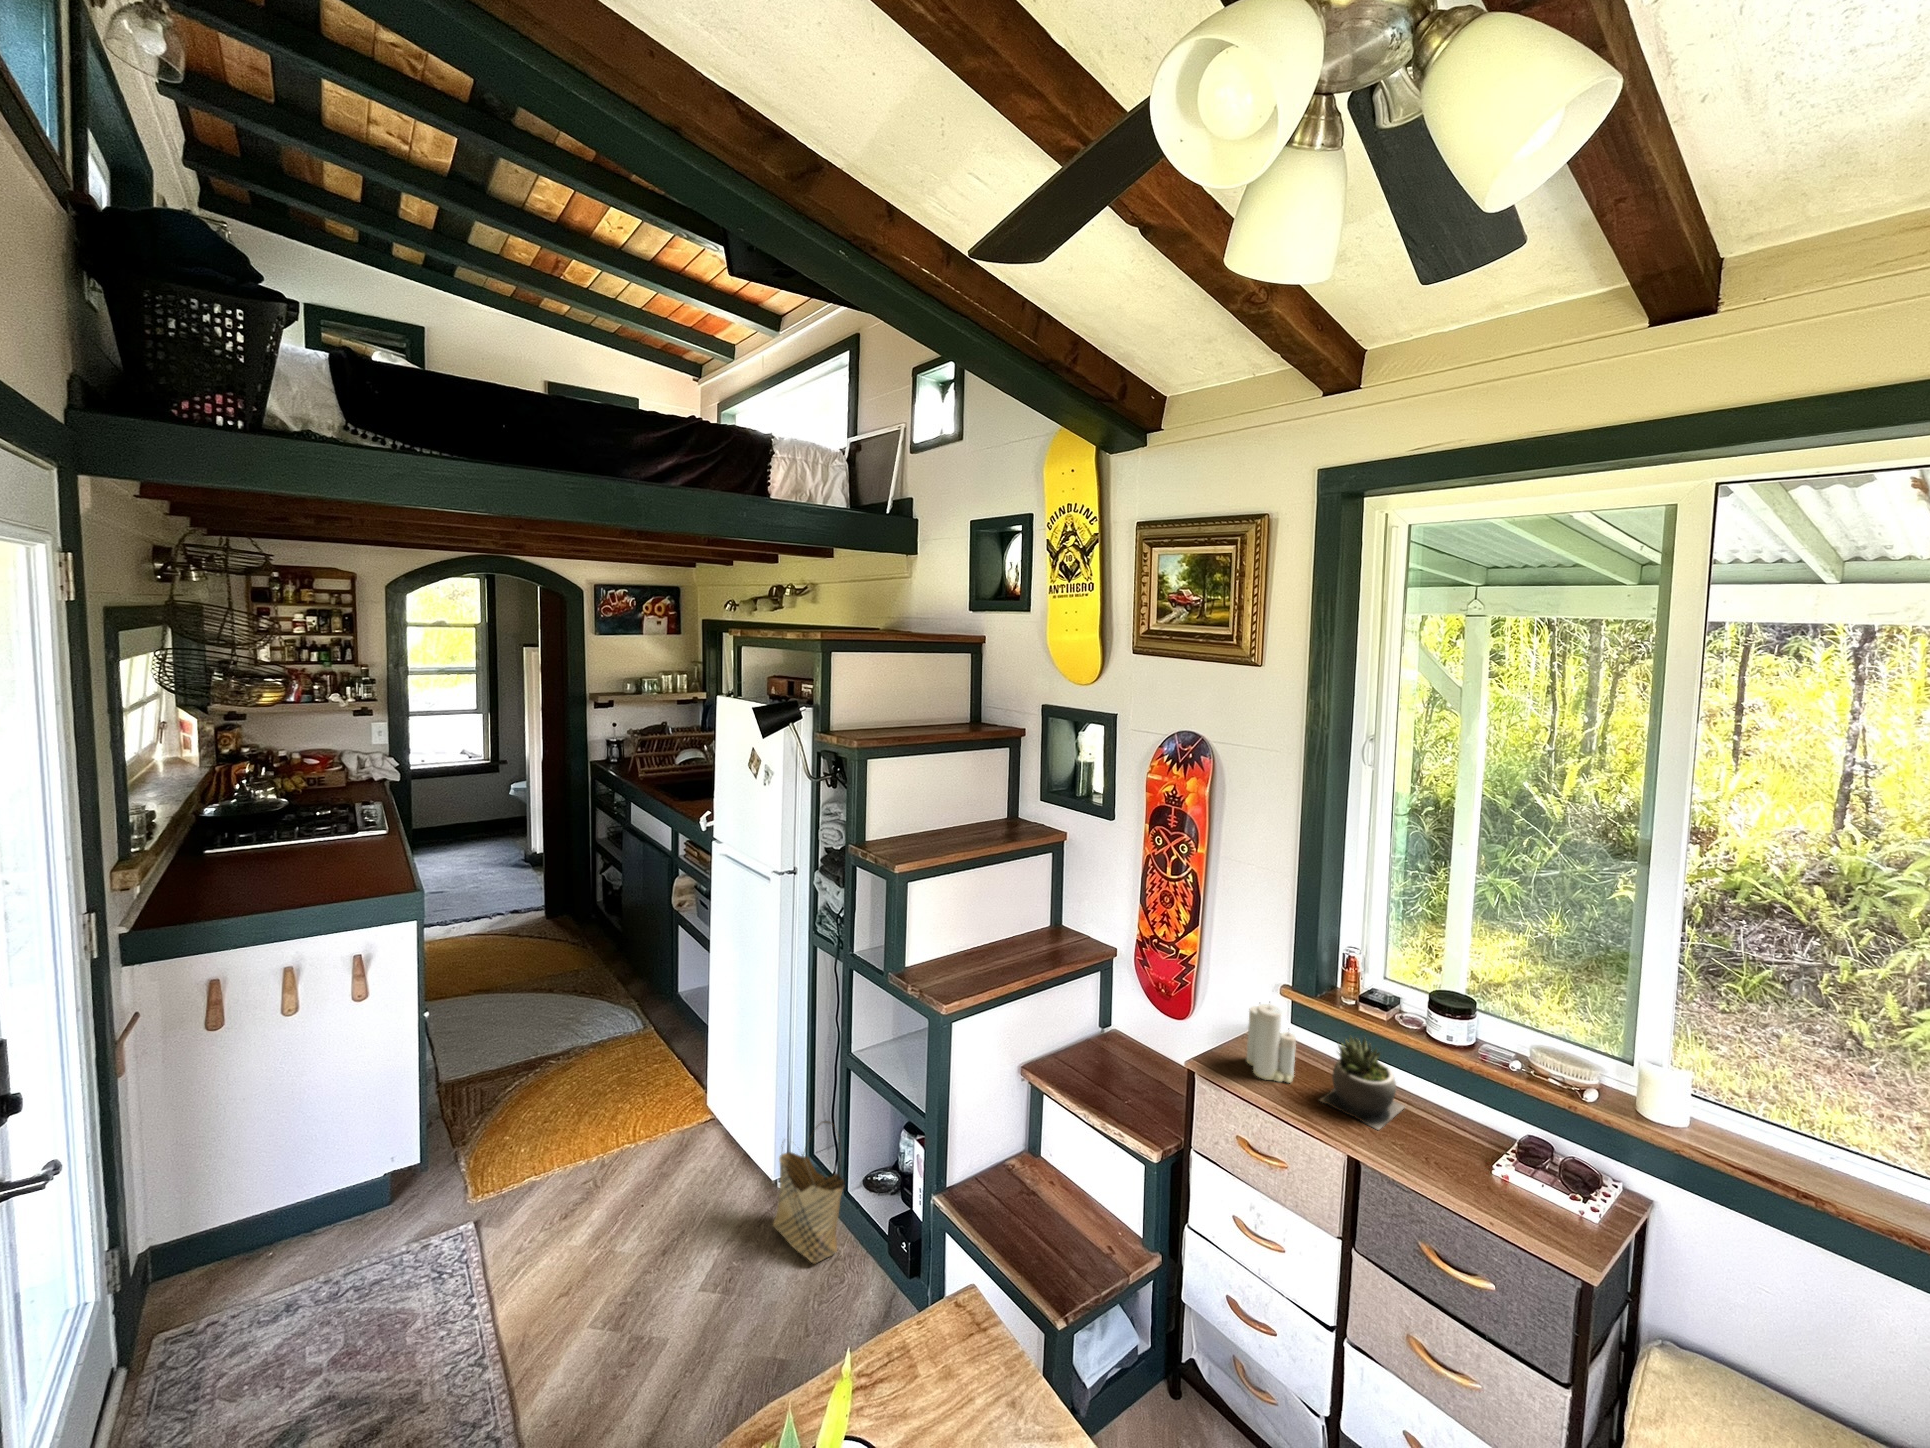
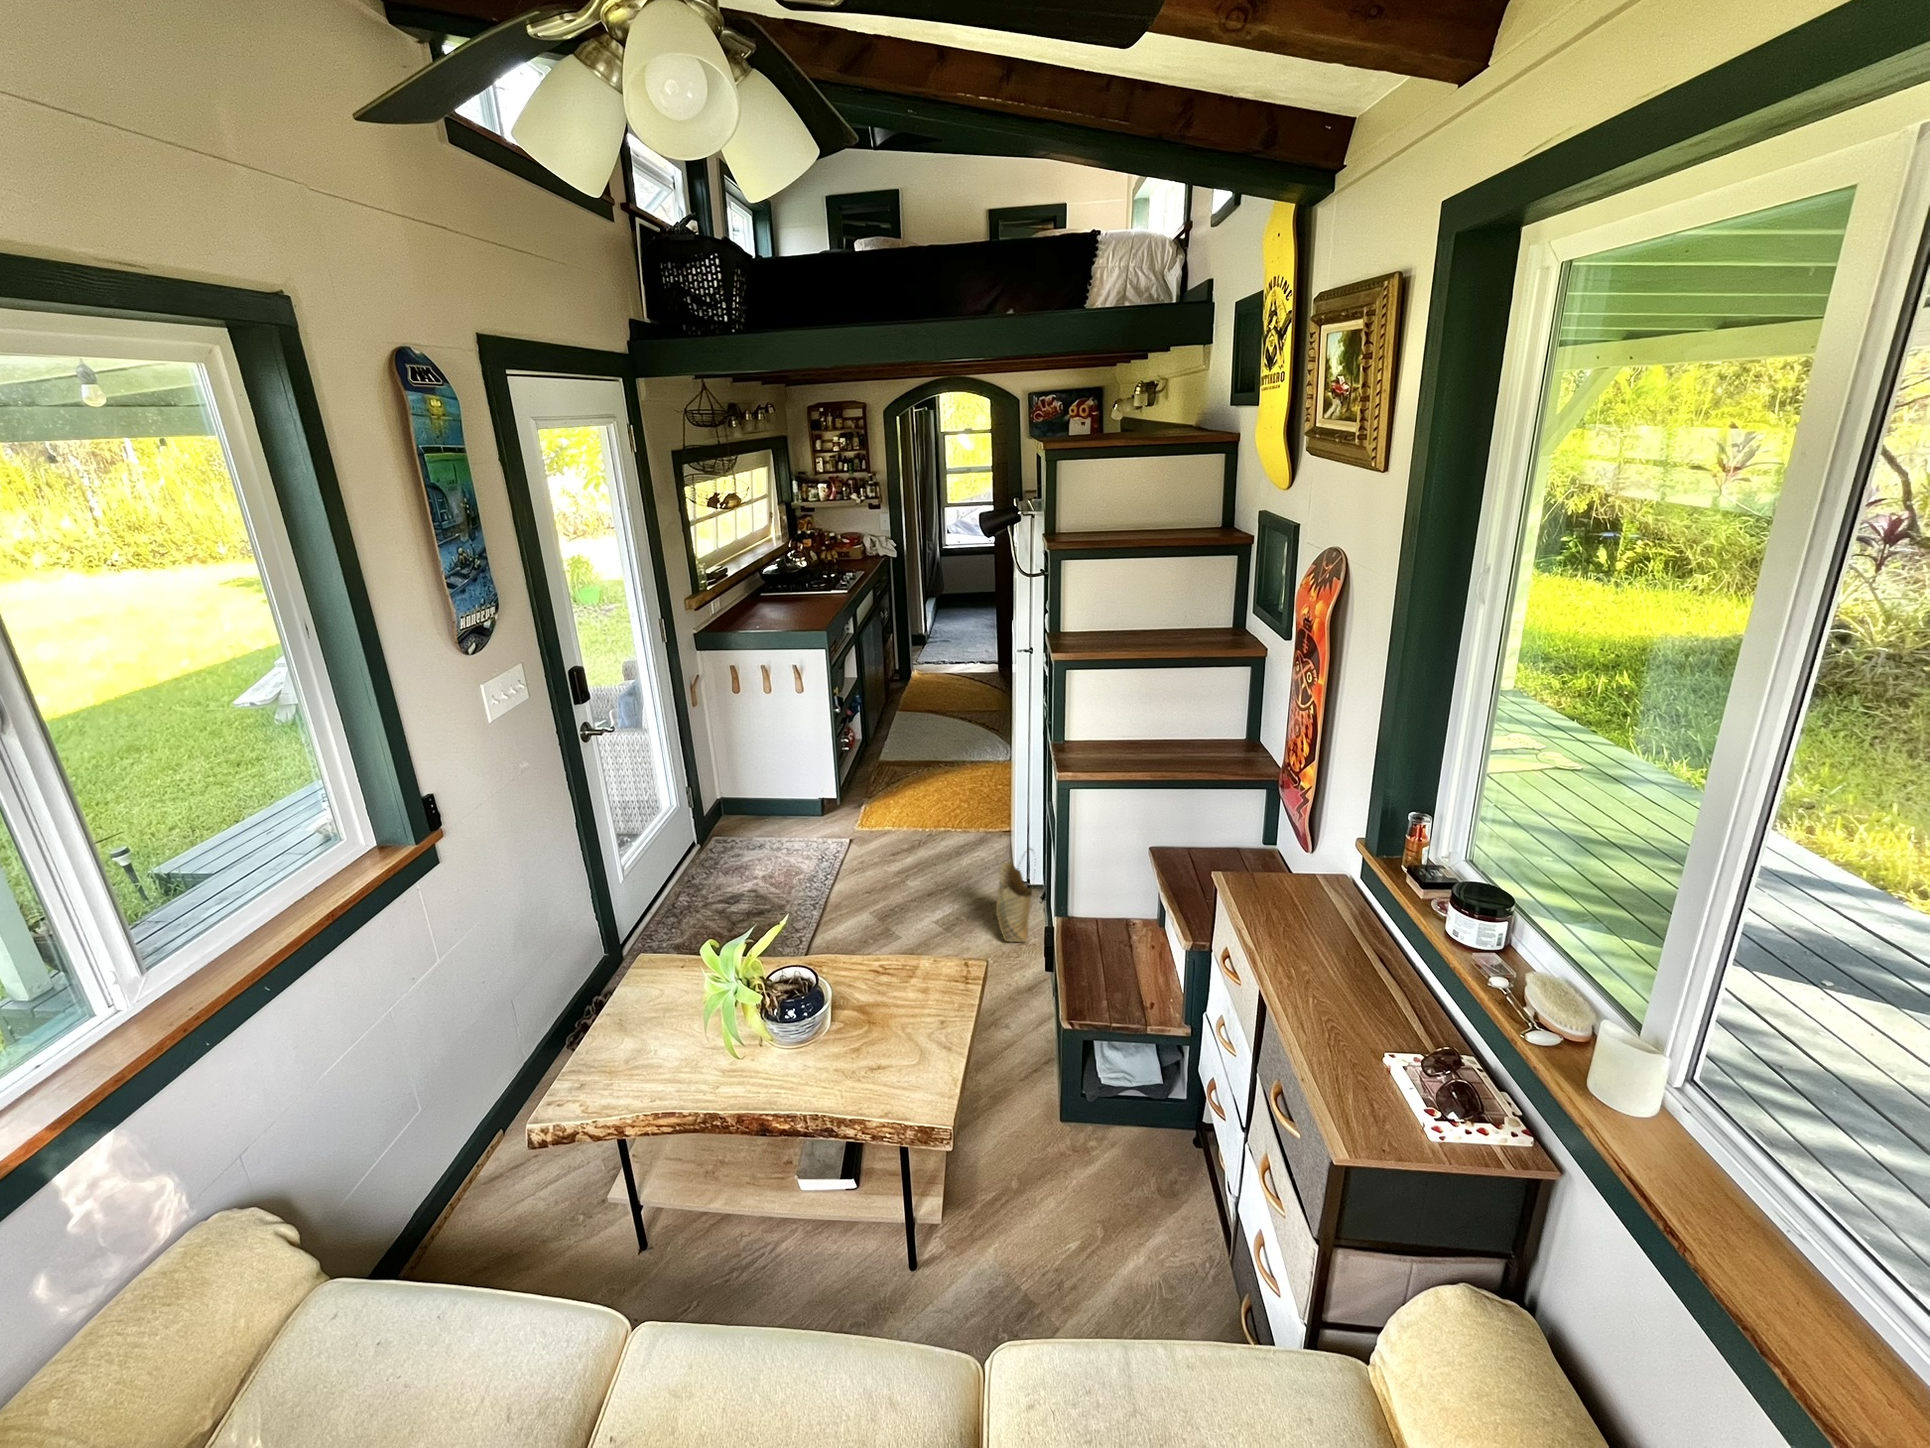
candle: present [1246,1004,1296,1083] -> none [1271,838,1317,922]
succulent plant: present [1320,1037,1405,1130] -> none [1306,893,1405,986]

